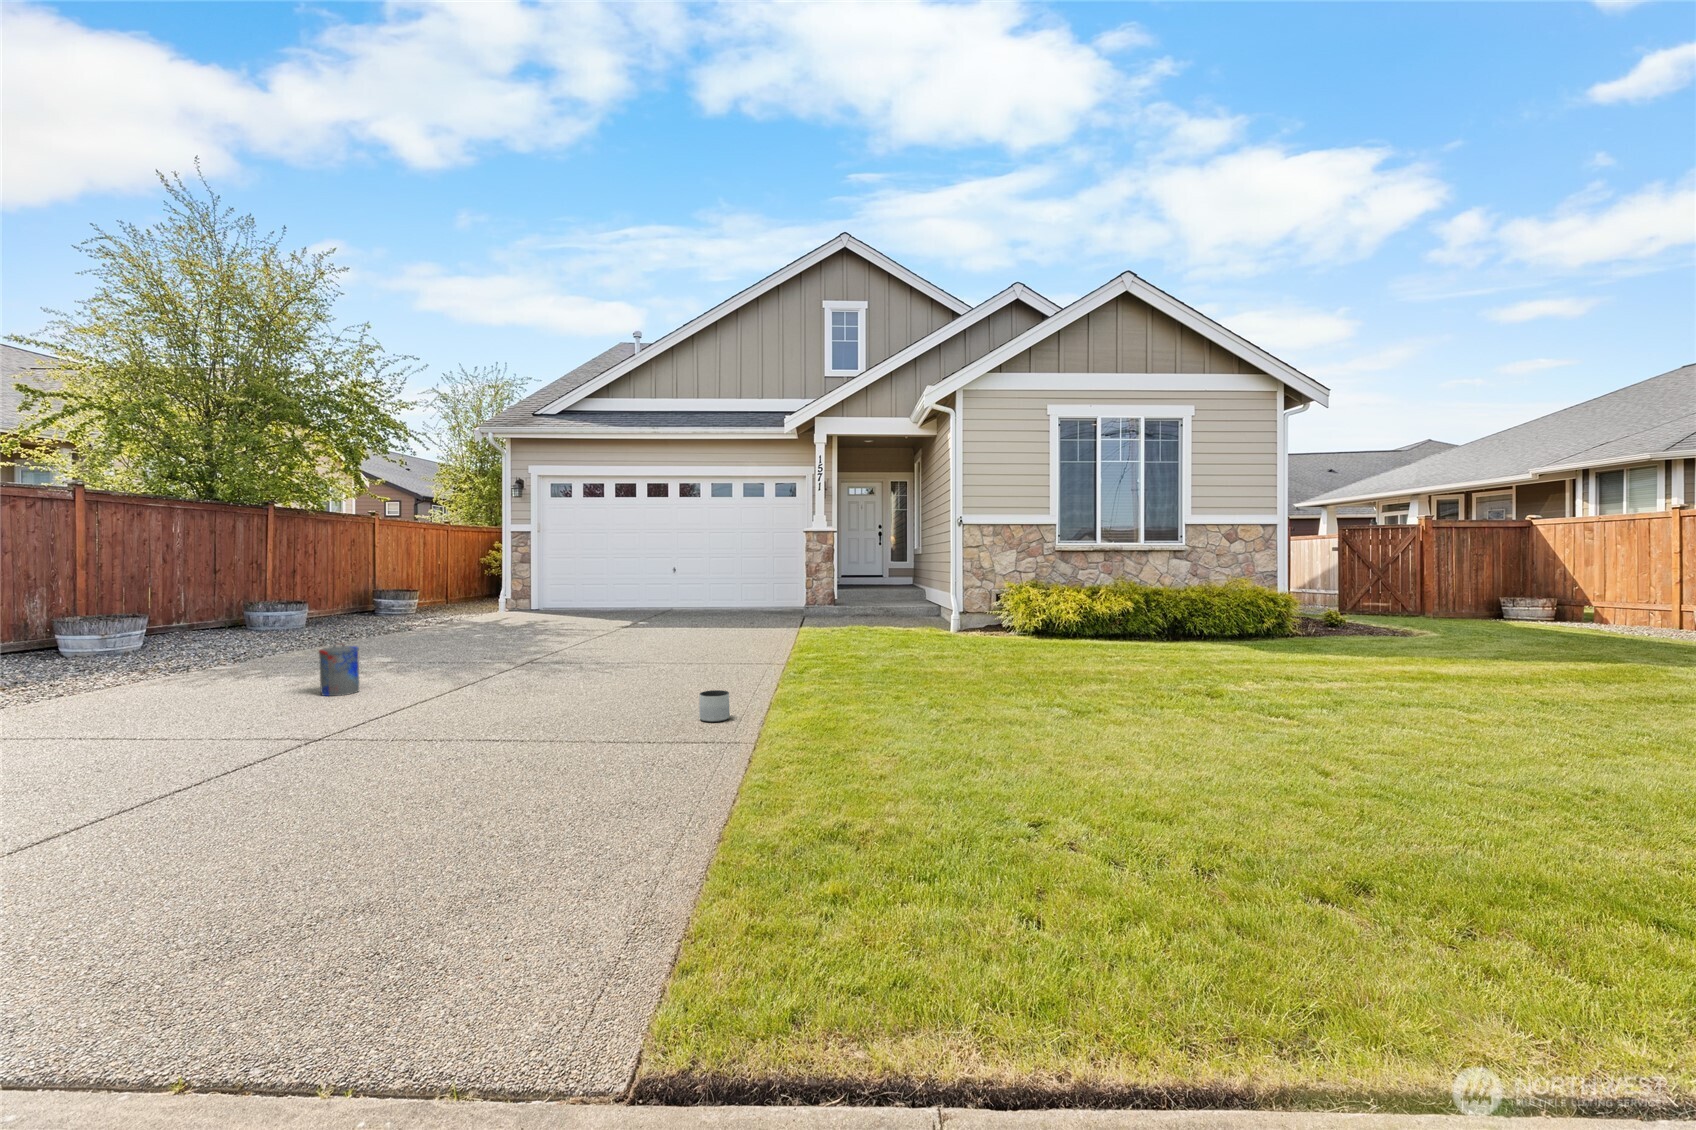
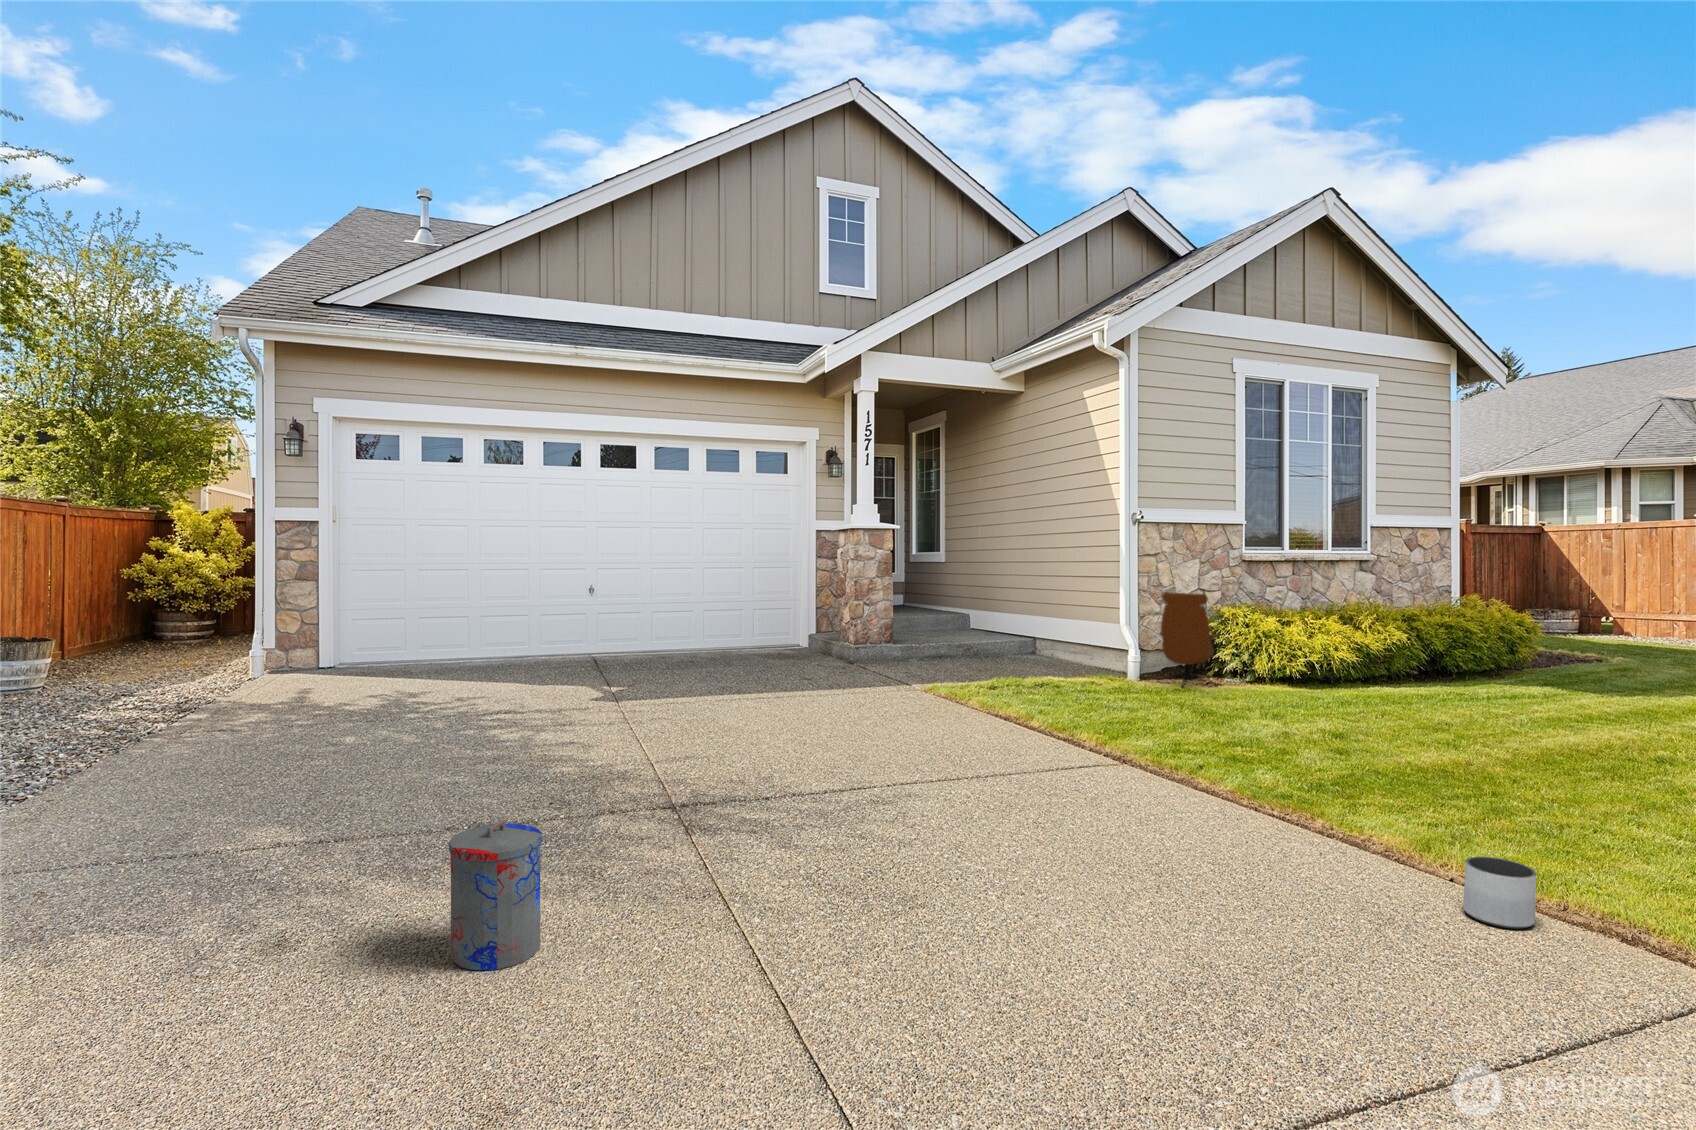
lounge chair: none [949,571,1013,637] -> present [1158,592,1217,687]

